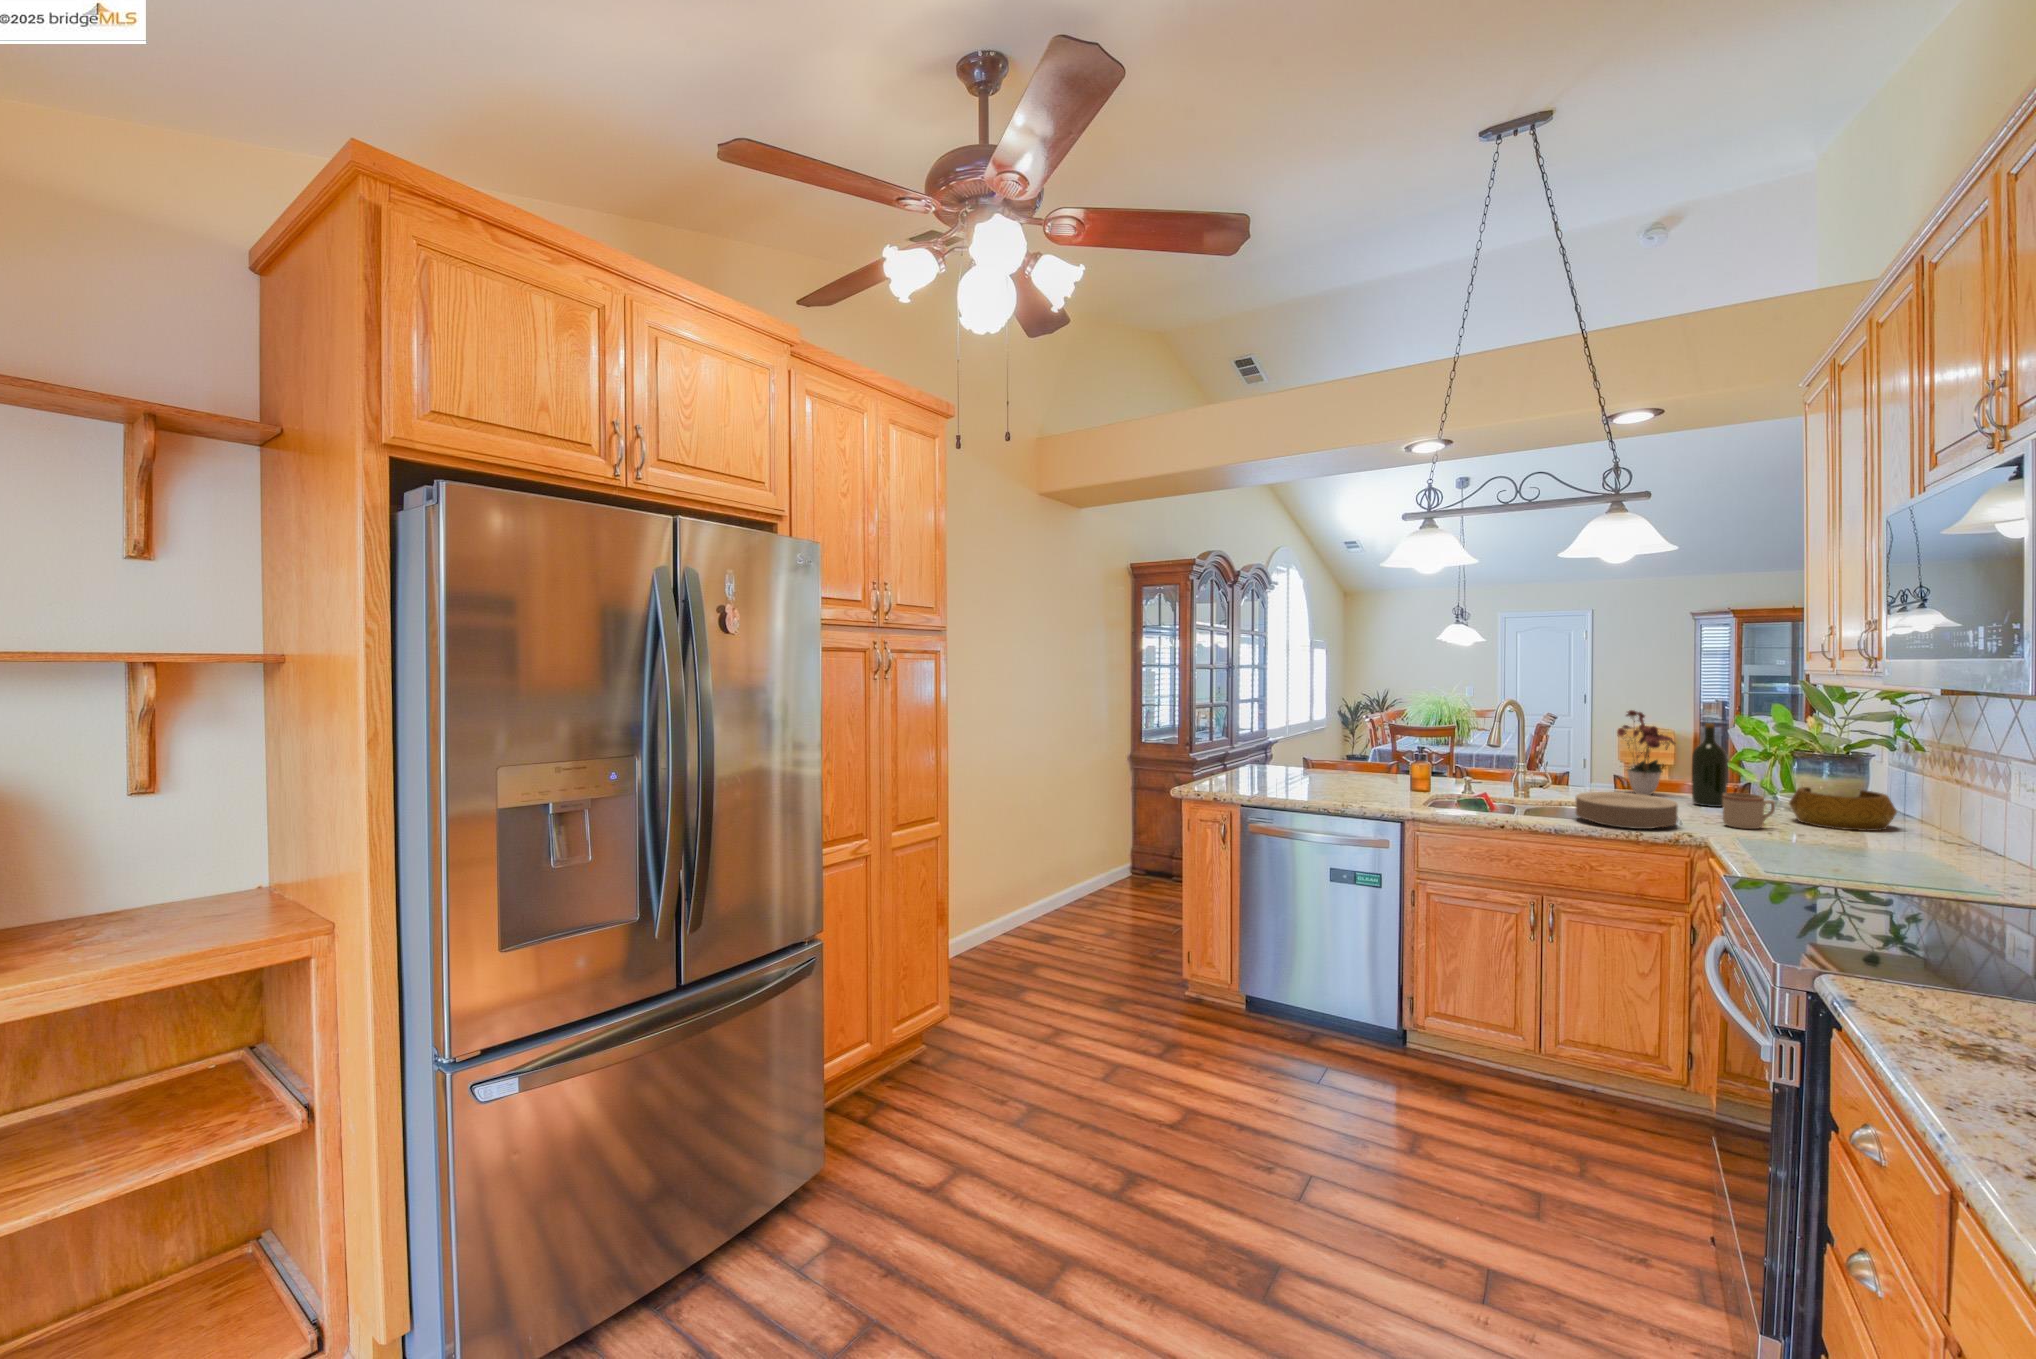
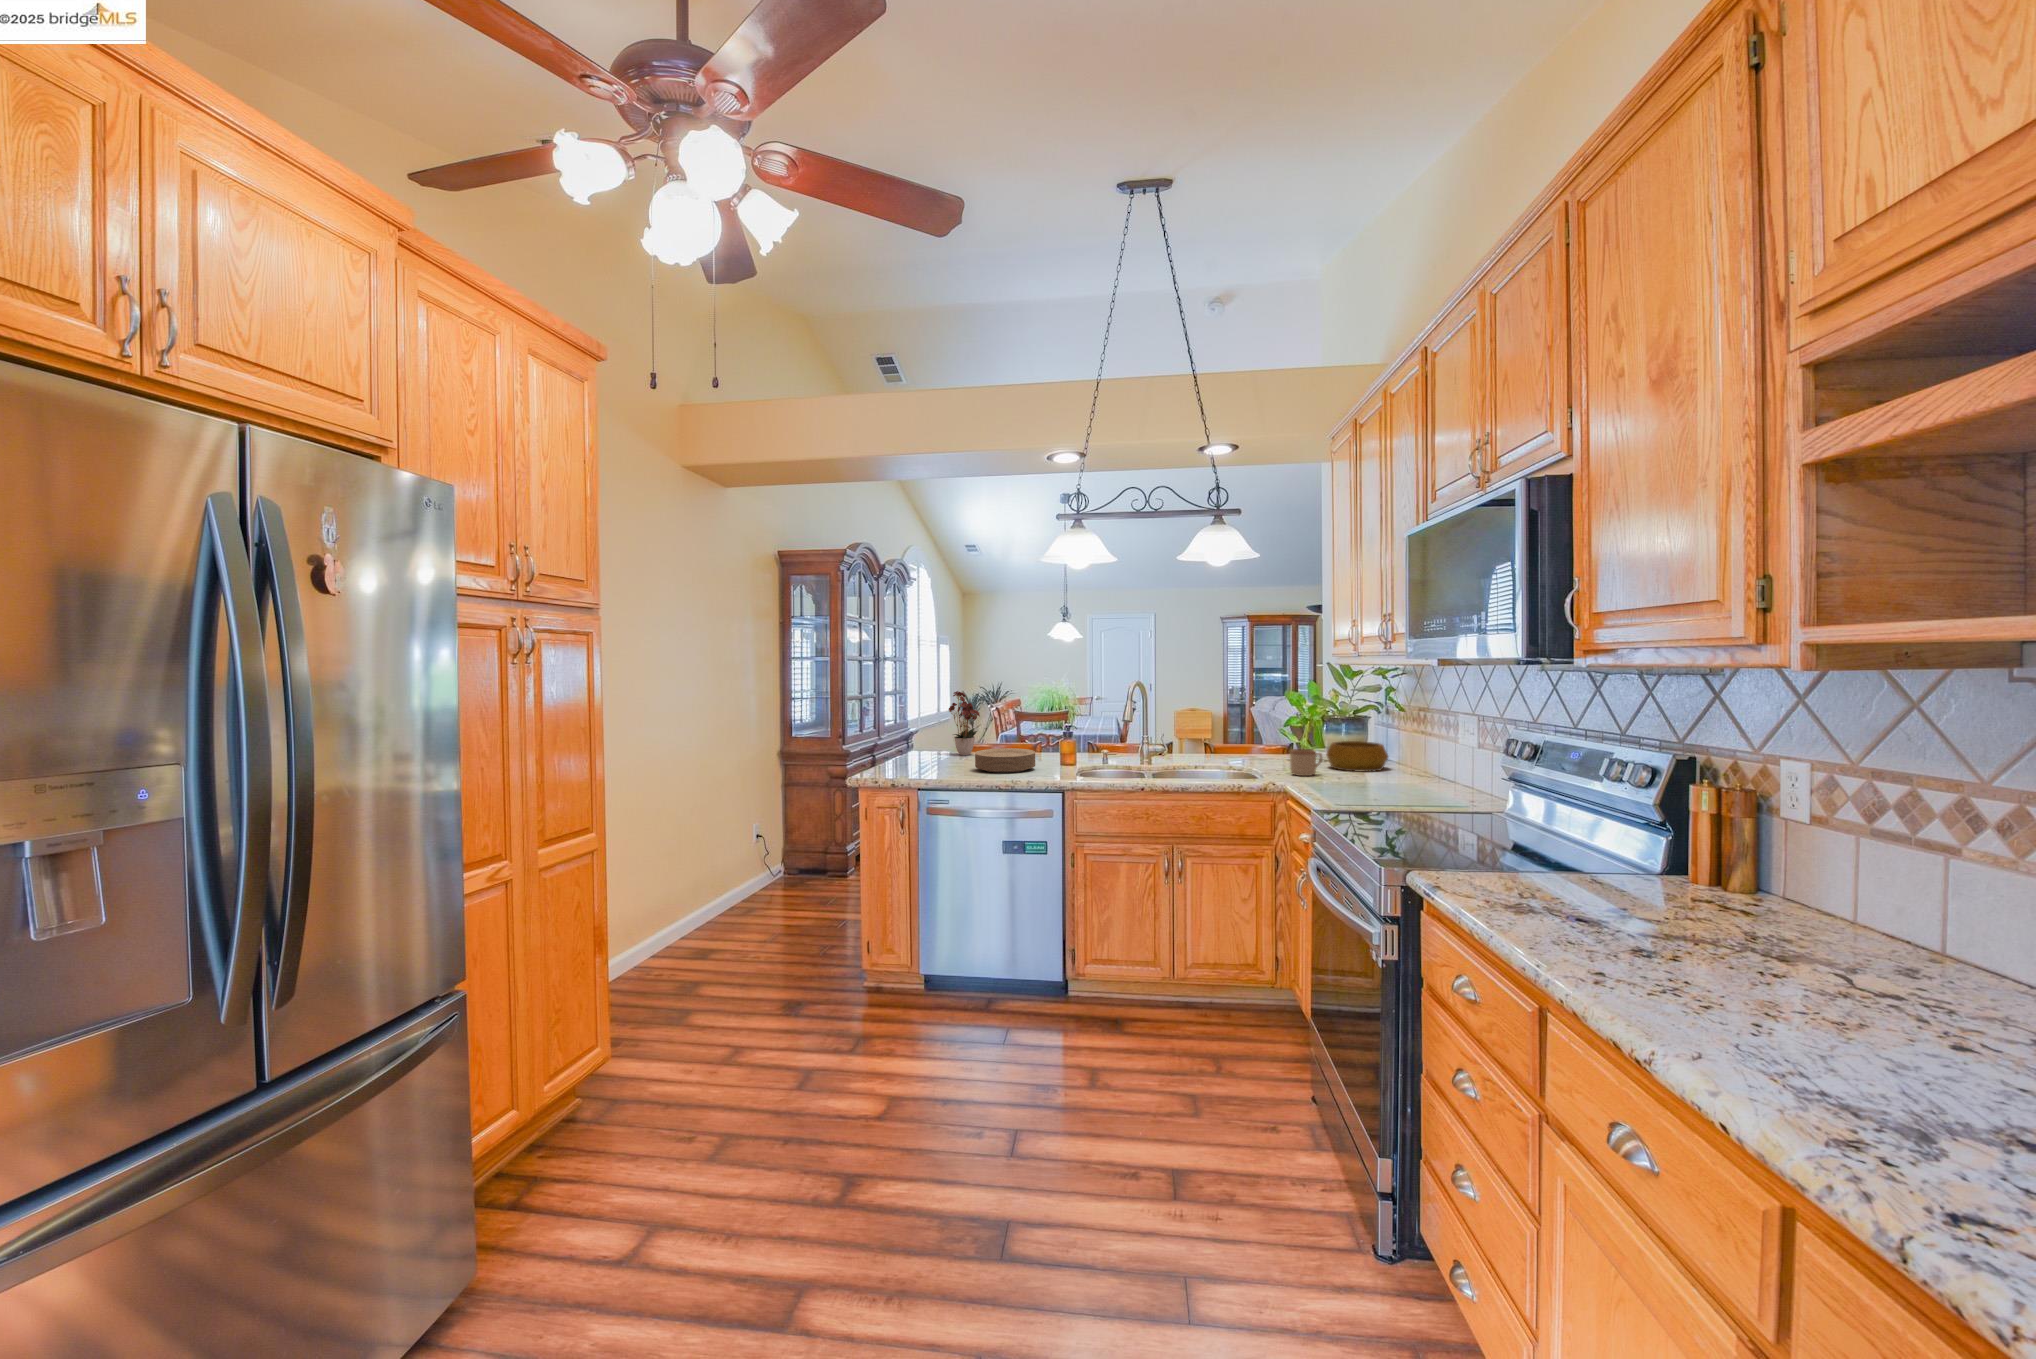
flower arrangement: present [1617,710,1676,795] -> present [949,691,980,755]
wine bottle: present [1692,723,1728,807] -> none [1262,697,1284,762]
plate: present [1575,792,1678,829] -> present [975,748,1035,773]

